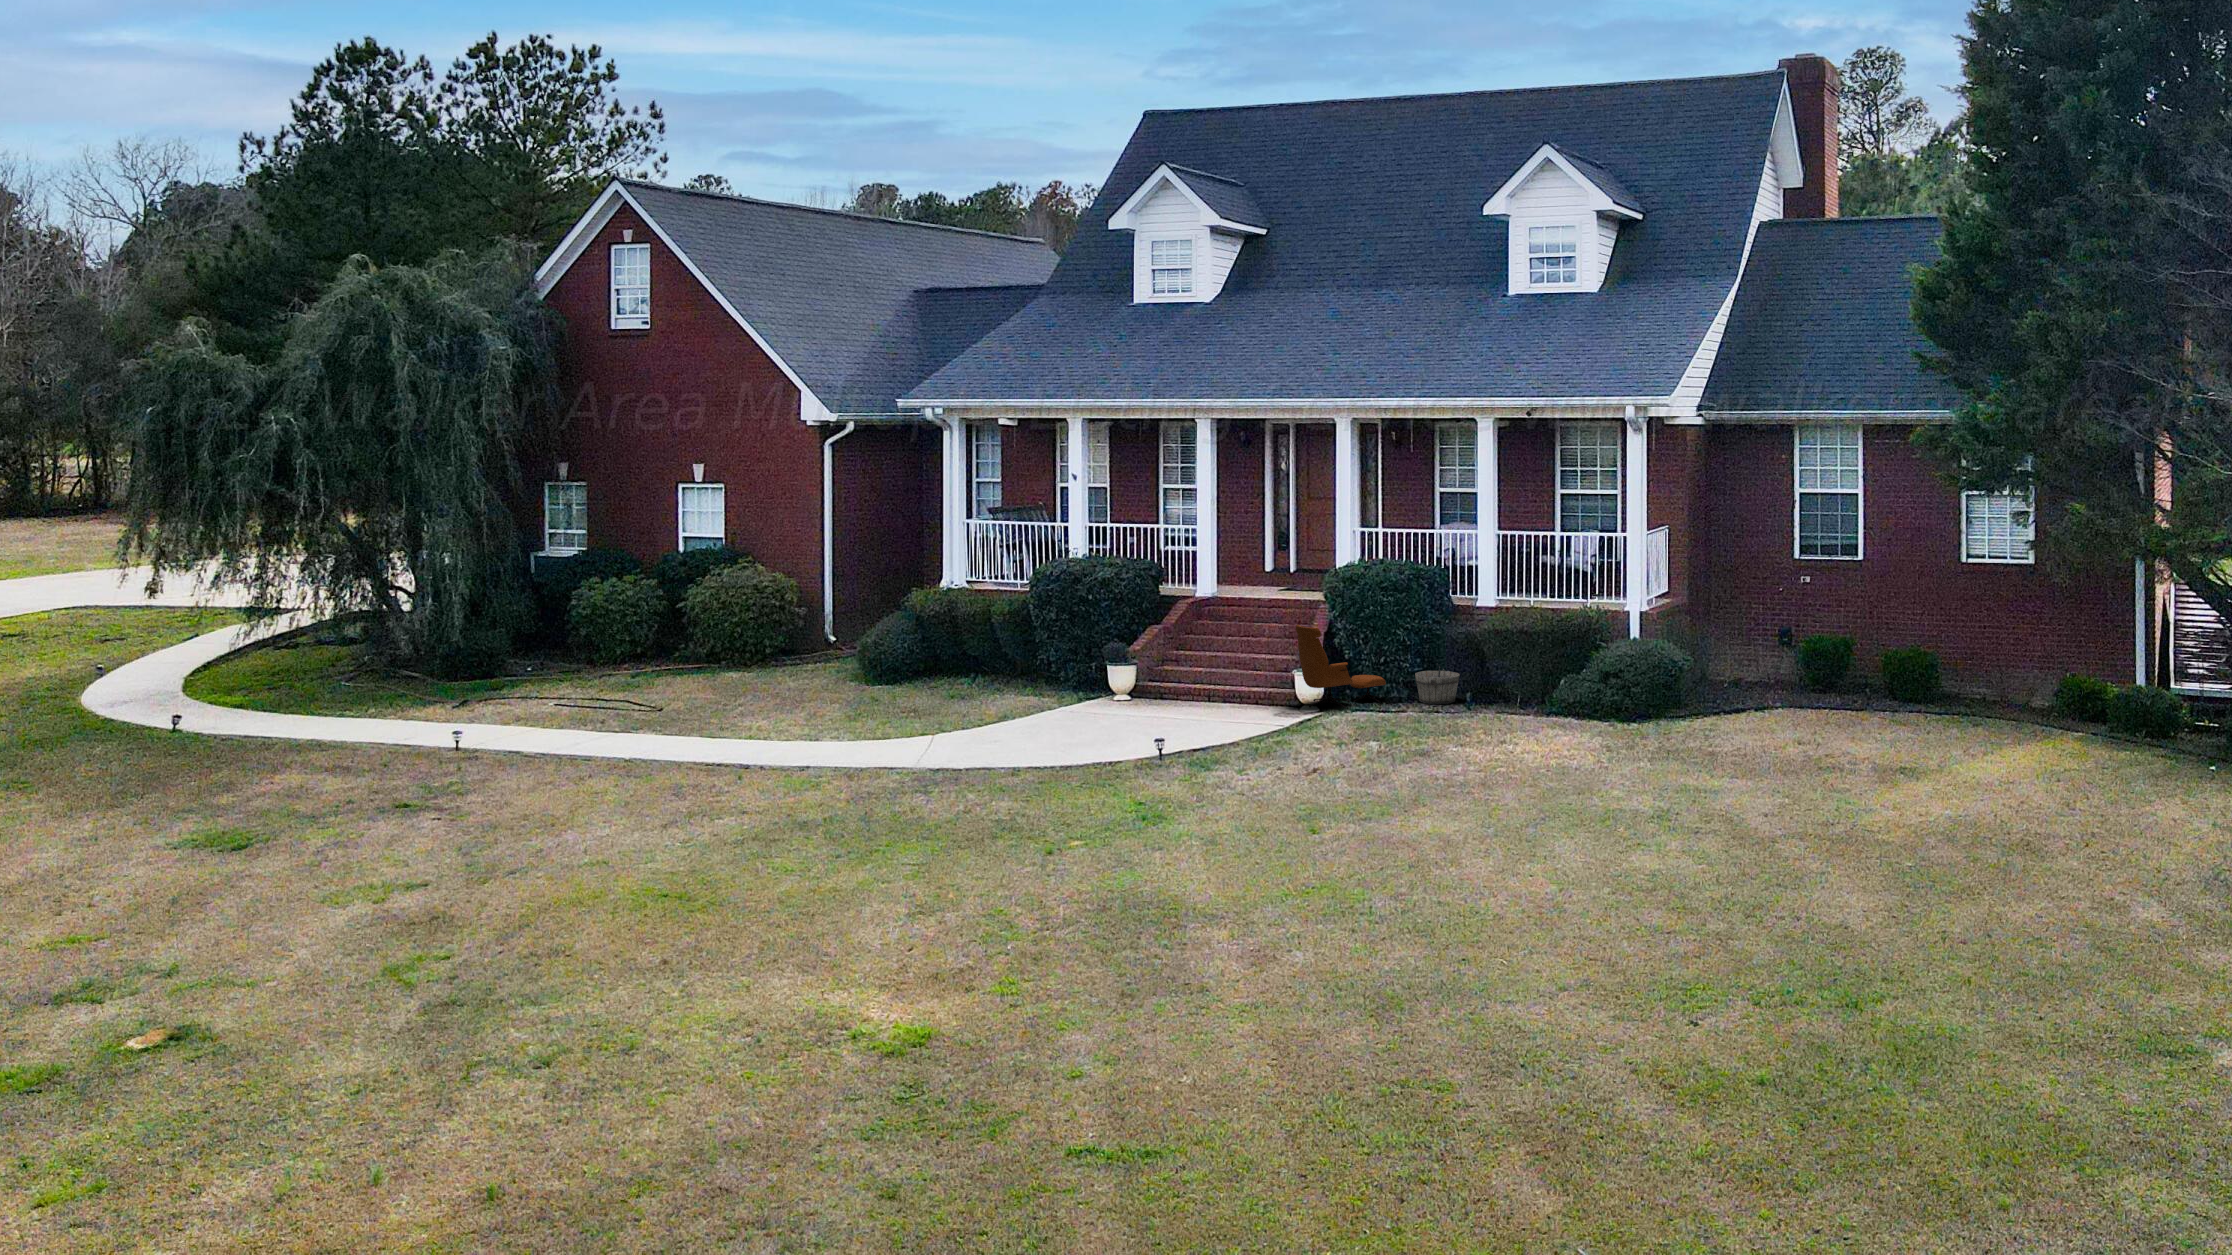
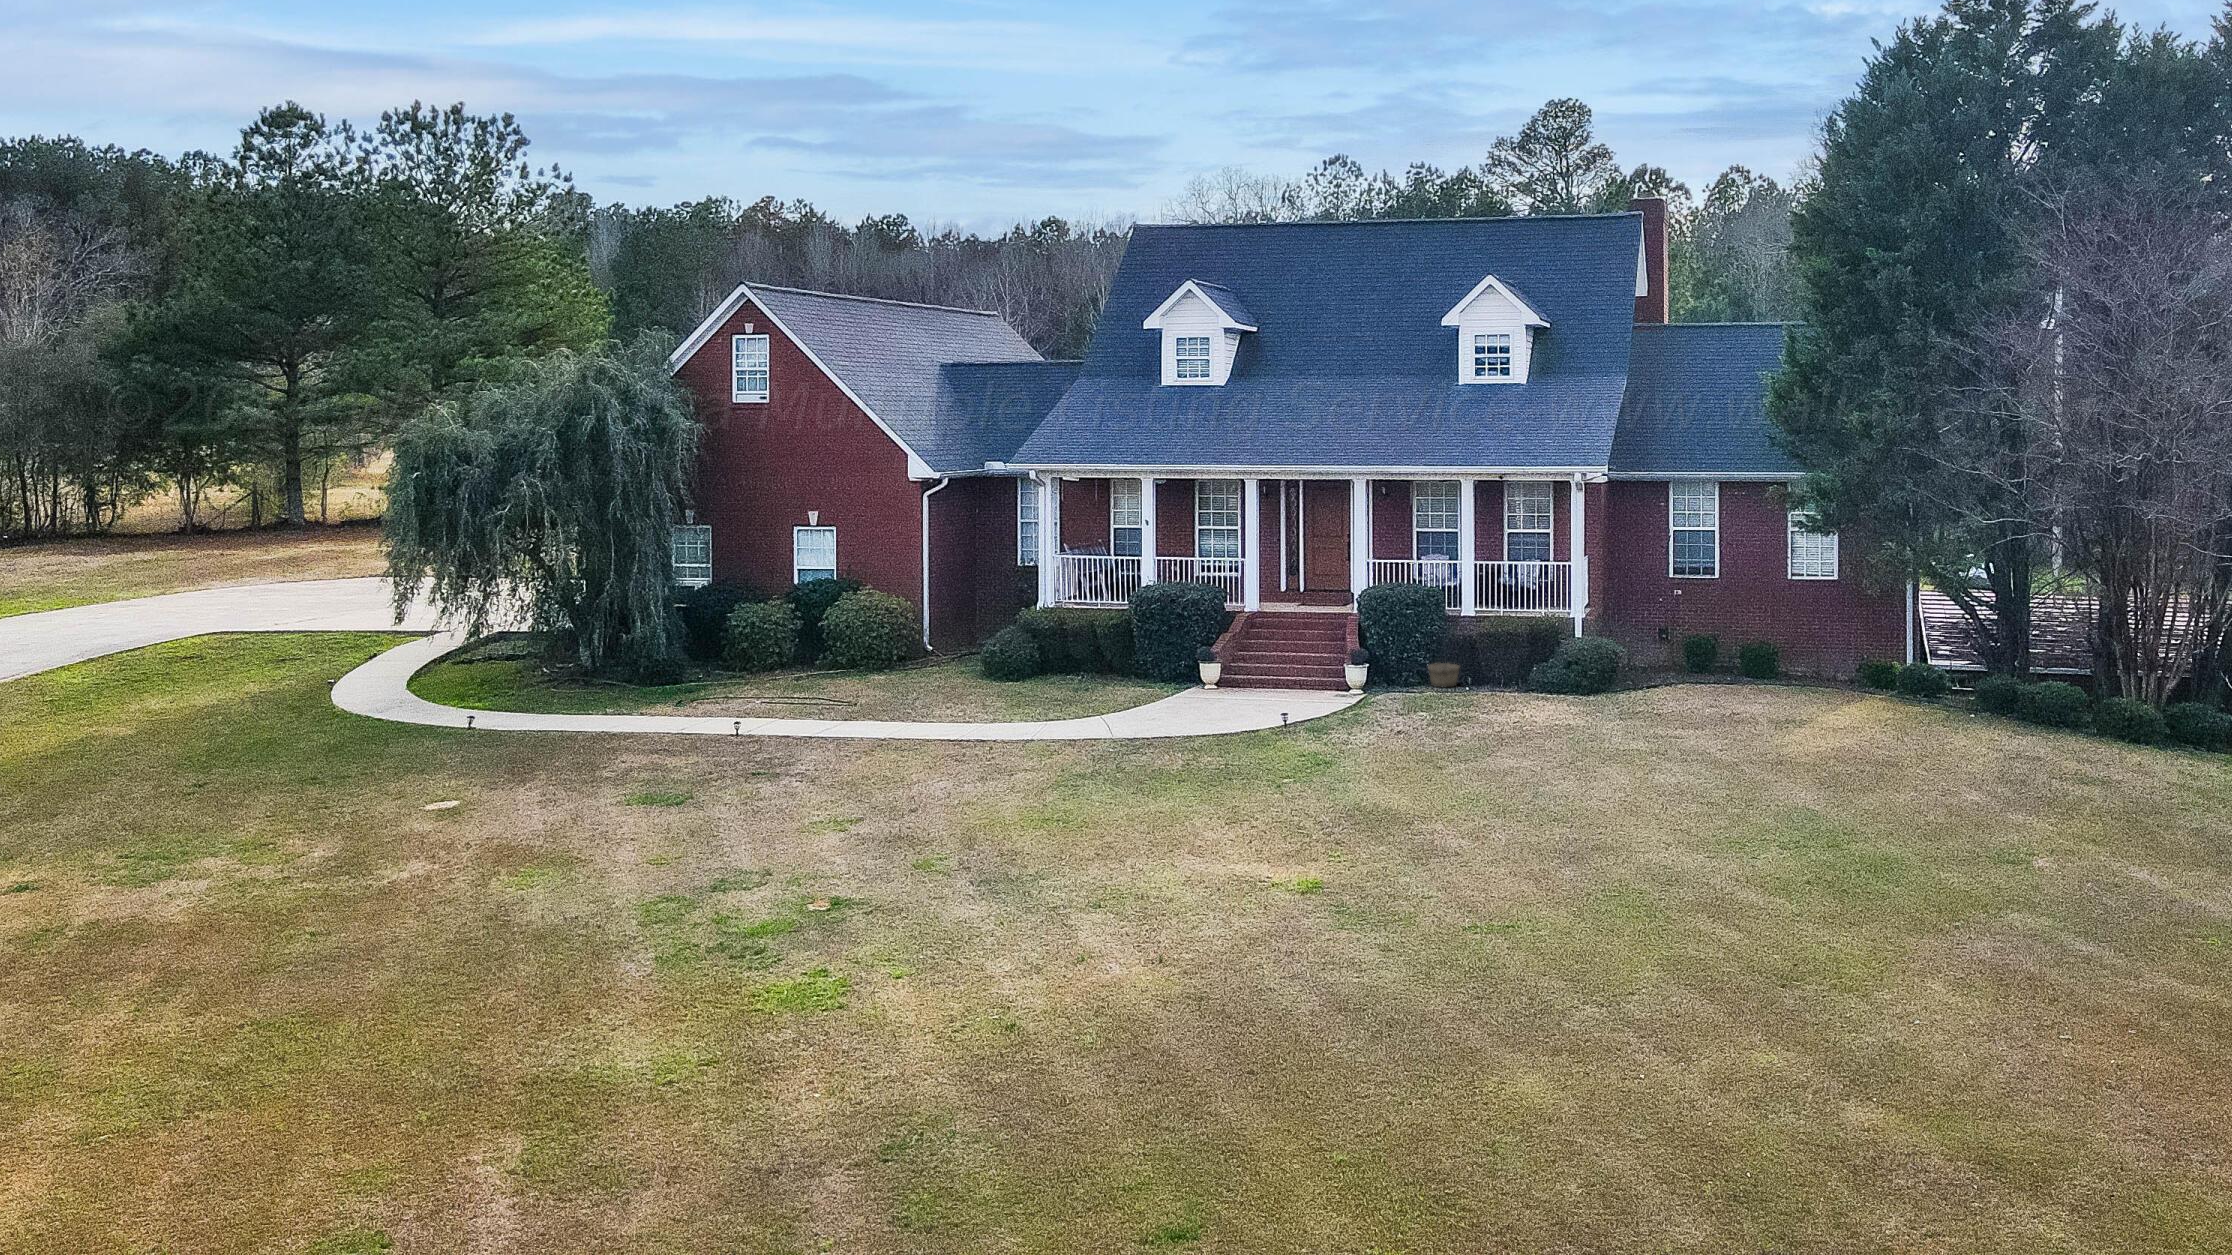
lounge chair: present [1296,625,1386,709] -> none [1349,632,1407,692]

